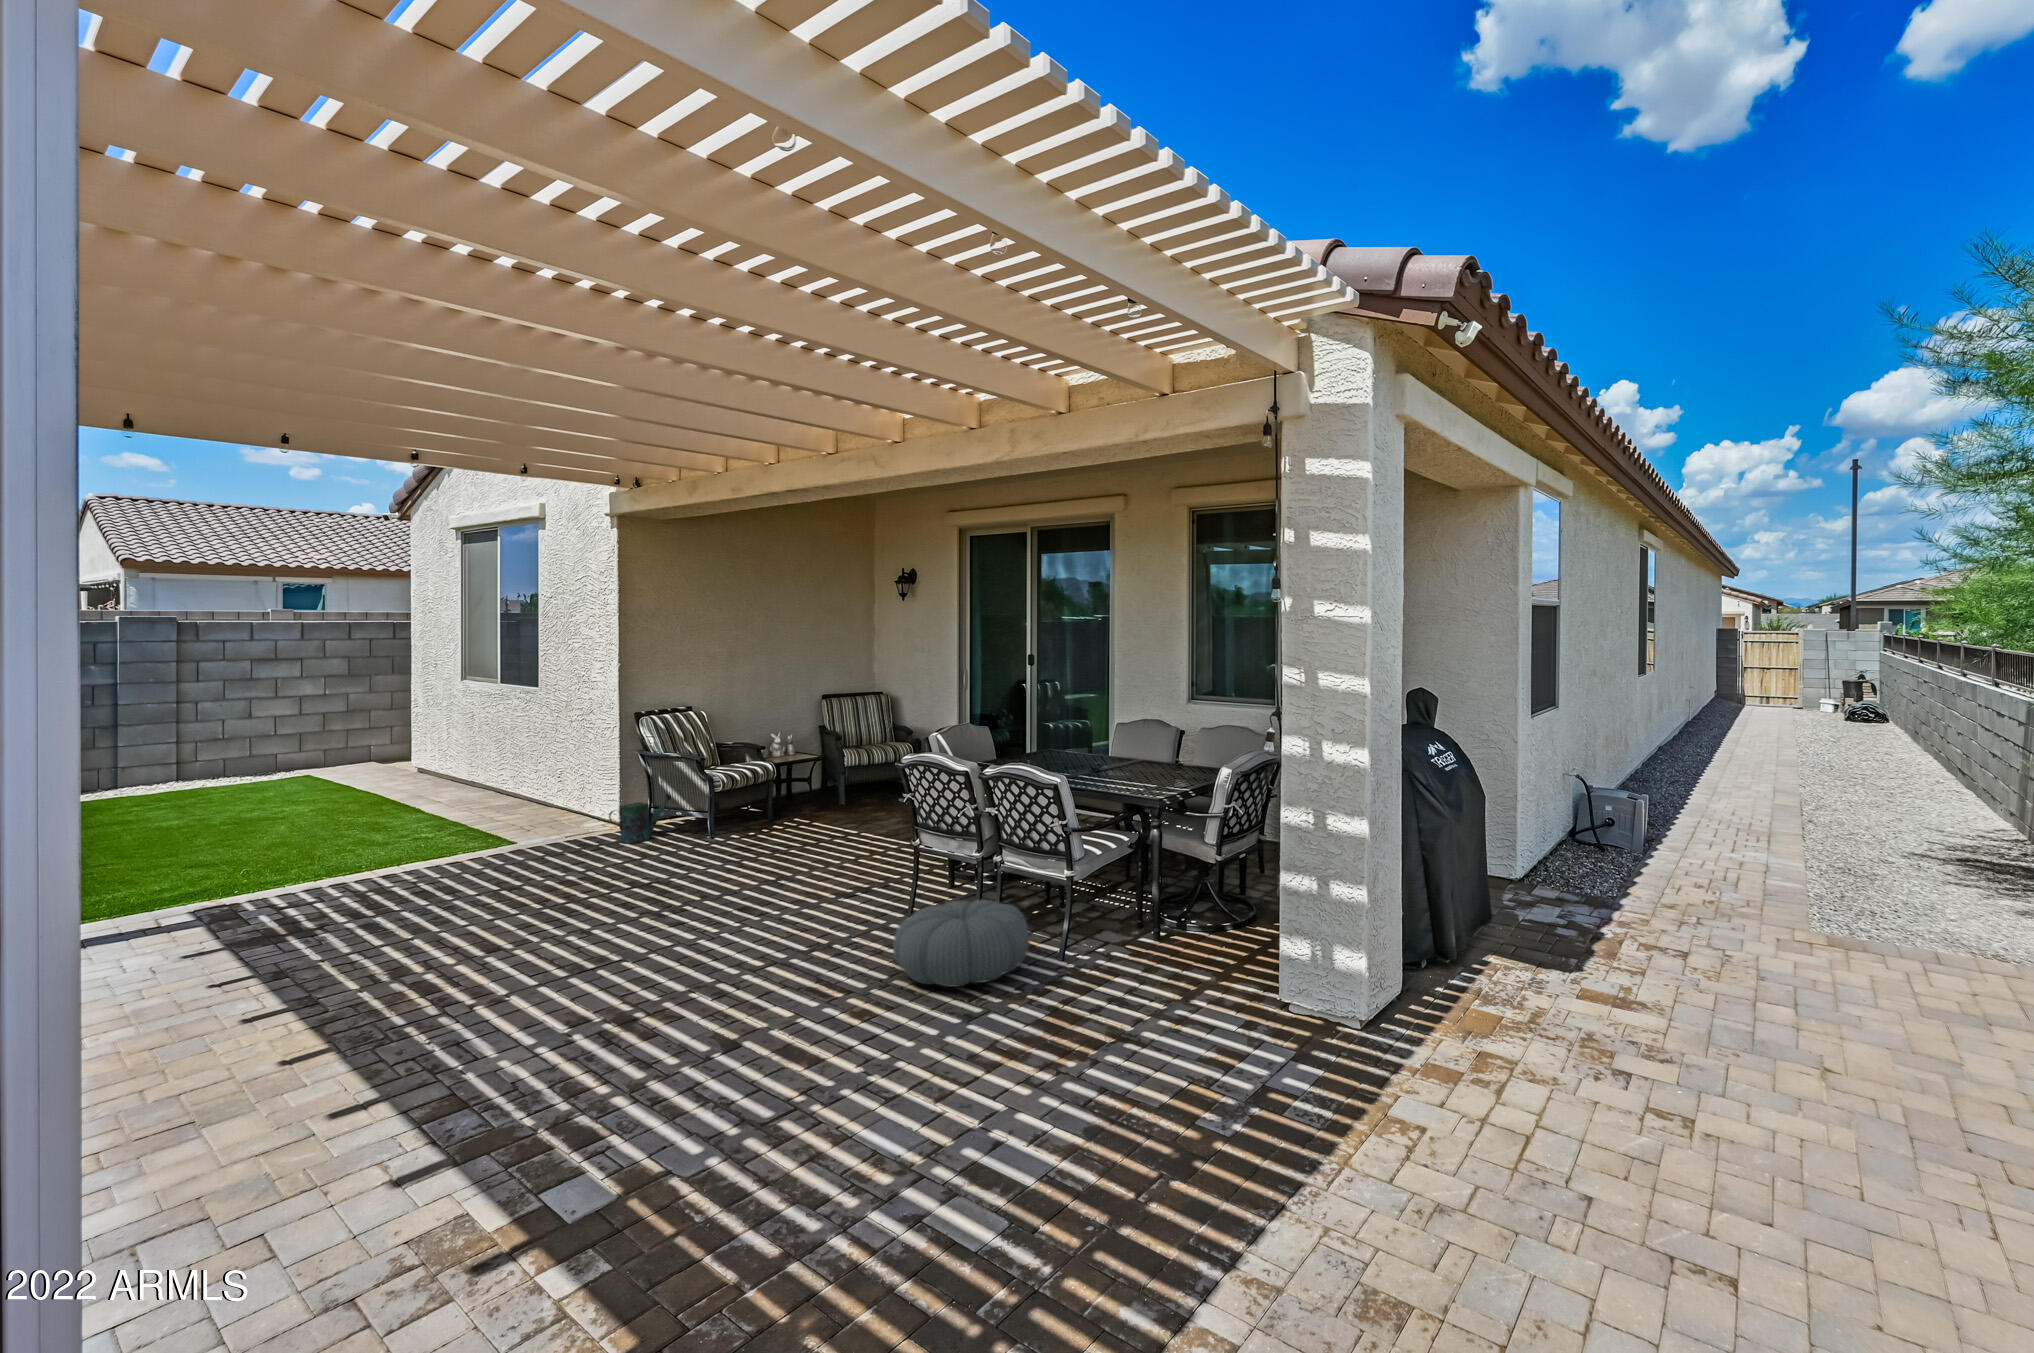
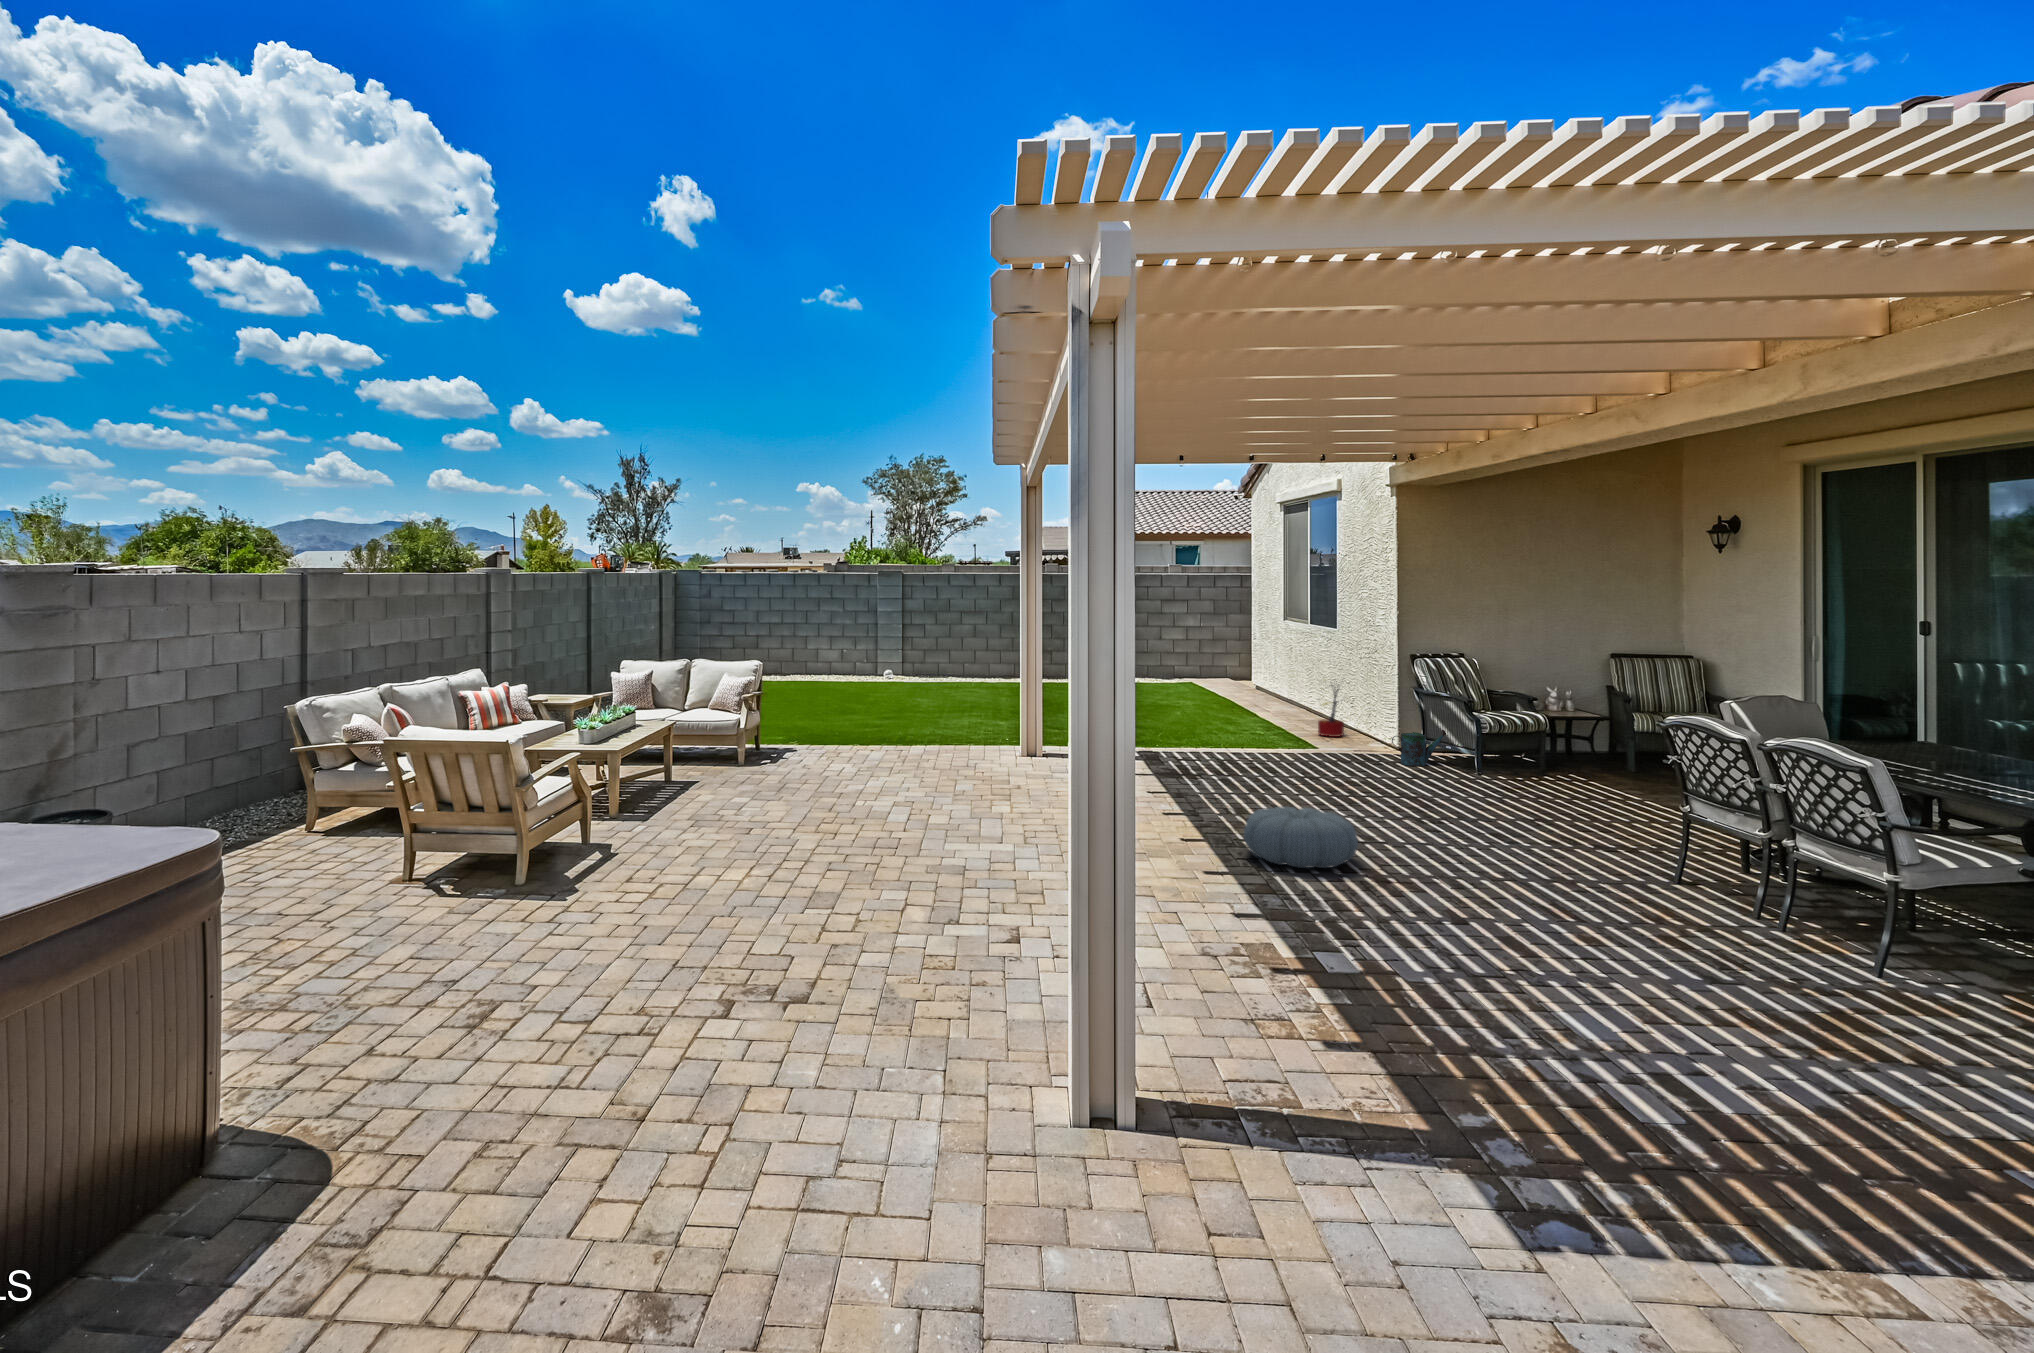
decorative plant: none [512,747,552,823] -> present [1318,688,1344,737]
pouf: present [893,900,1030,987] -> present [1244,807,1358,868]

